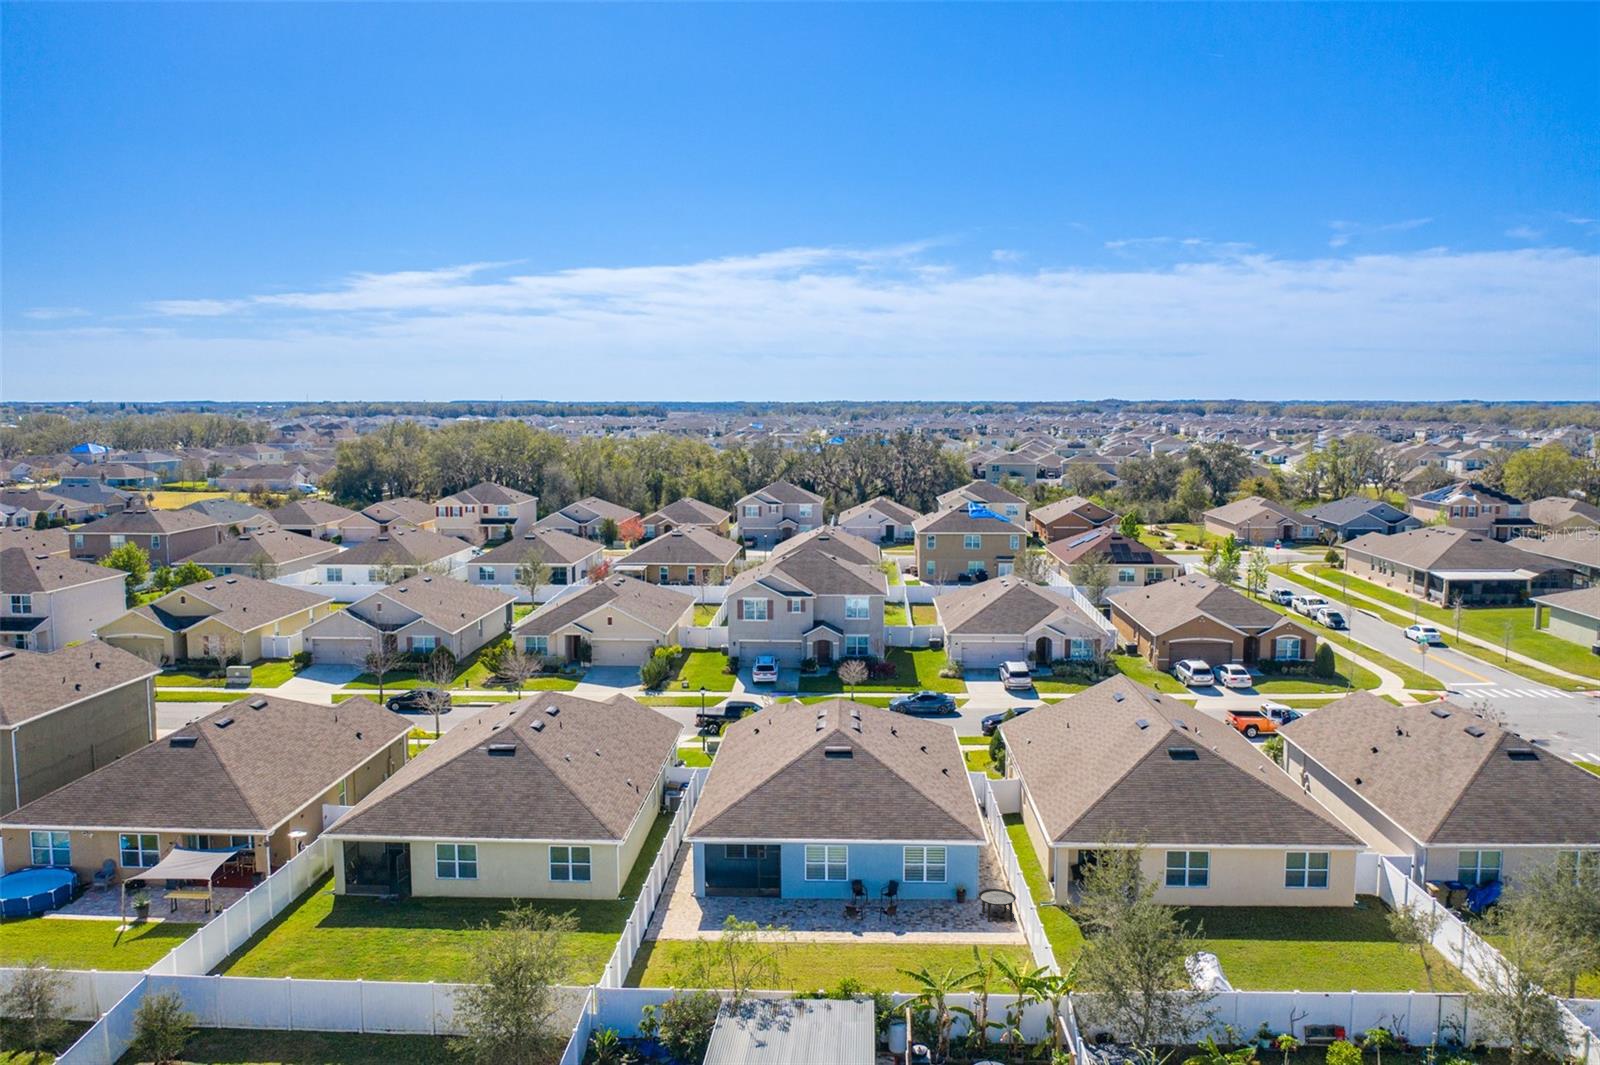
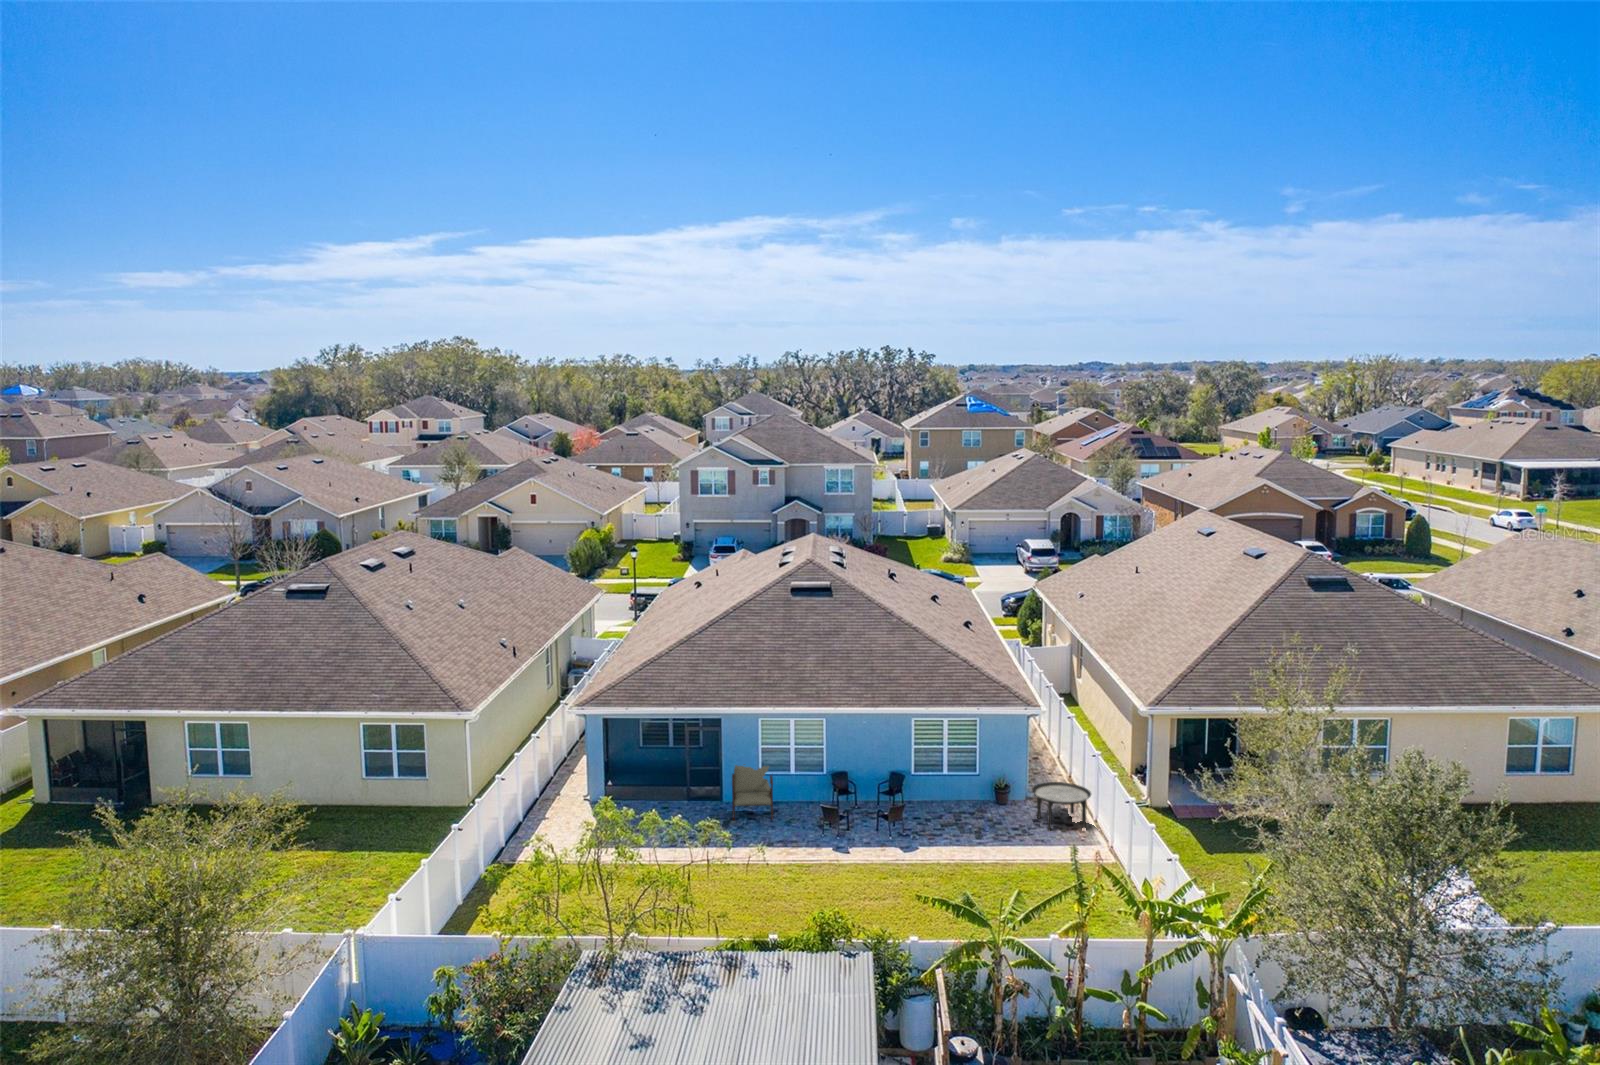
lounge chair: none [786,874,814,912] -> present [732,764,773,820]

